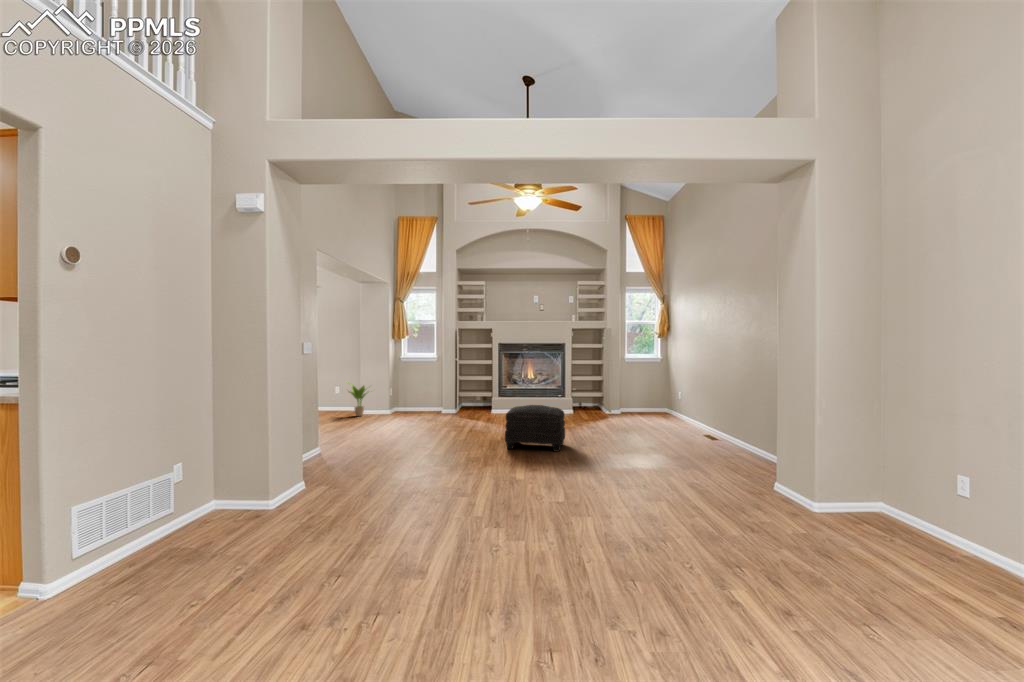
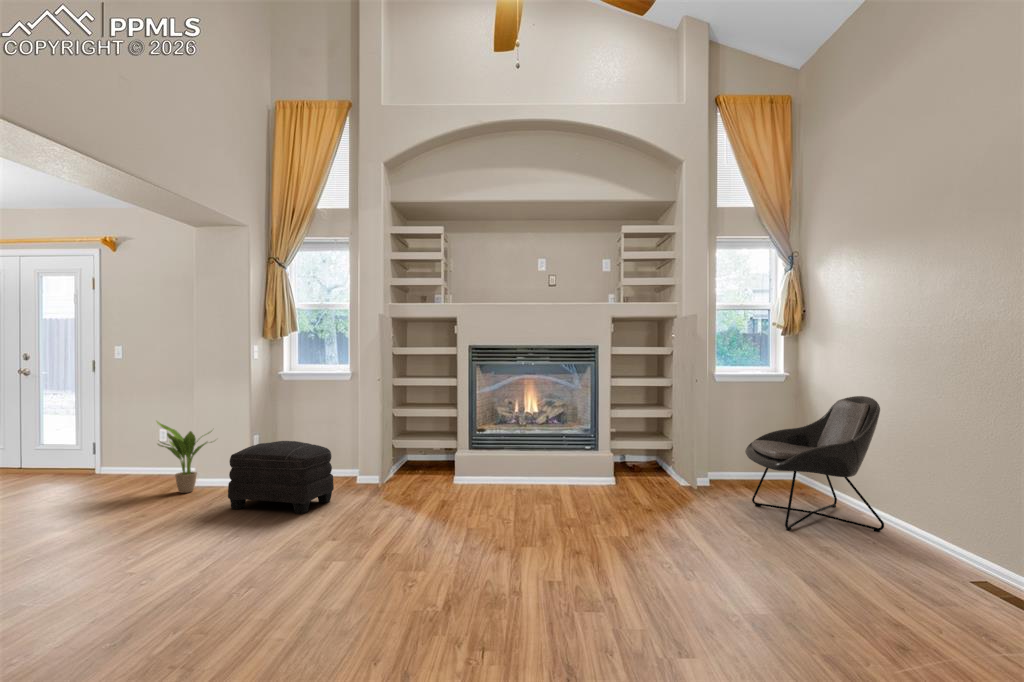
lounge chair: none [635,367,692,427] -> present [745,396,884,532]
ottoman: present [505,405,565,452] -> present [228,441,334,514]

